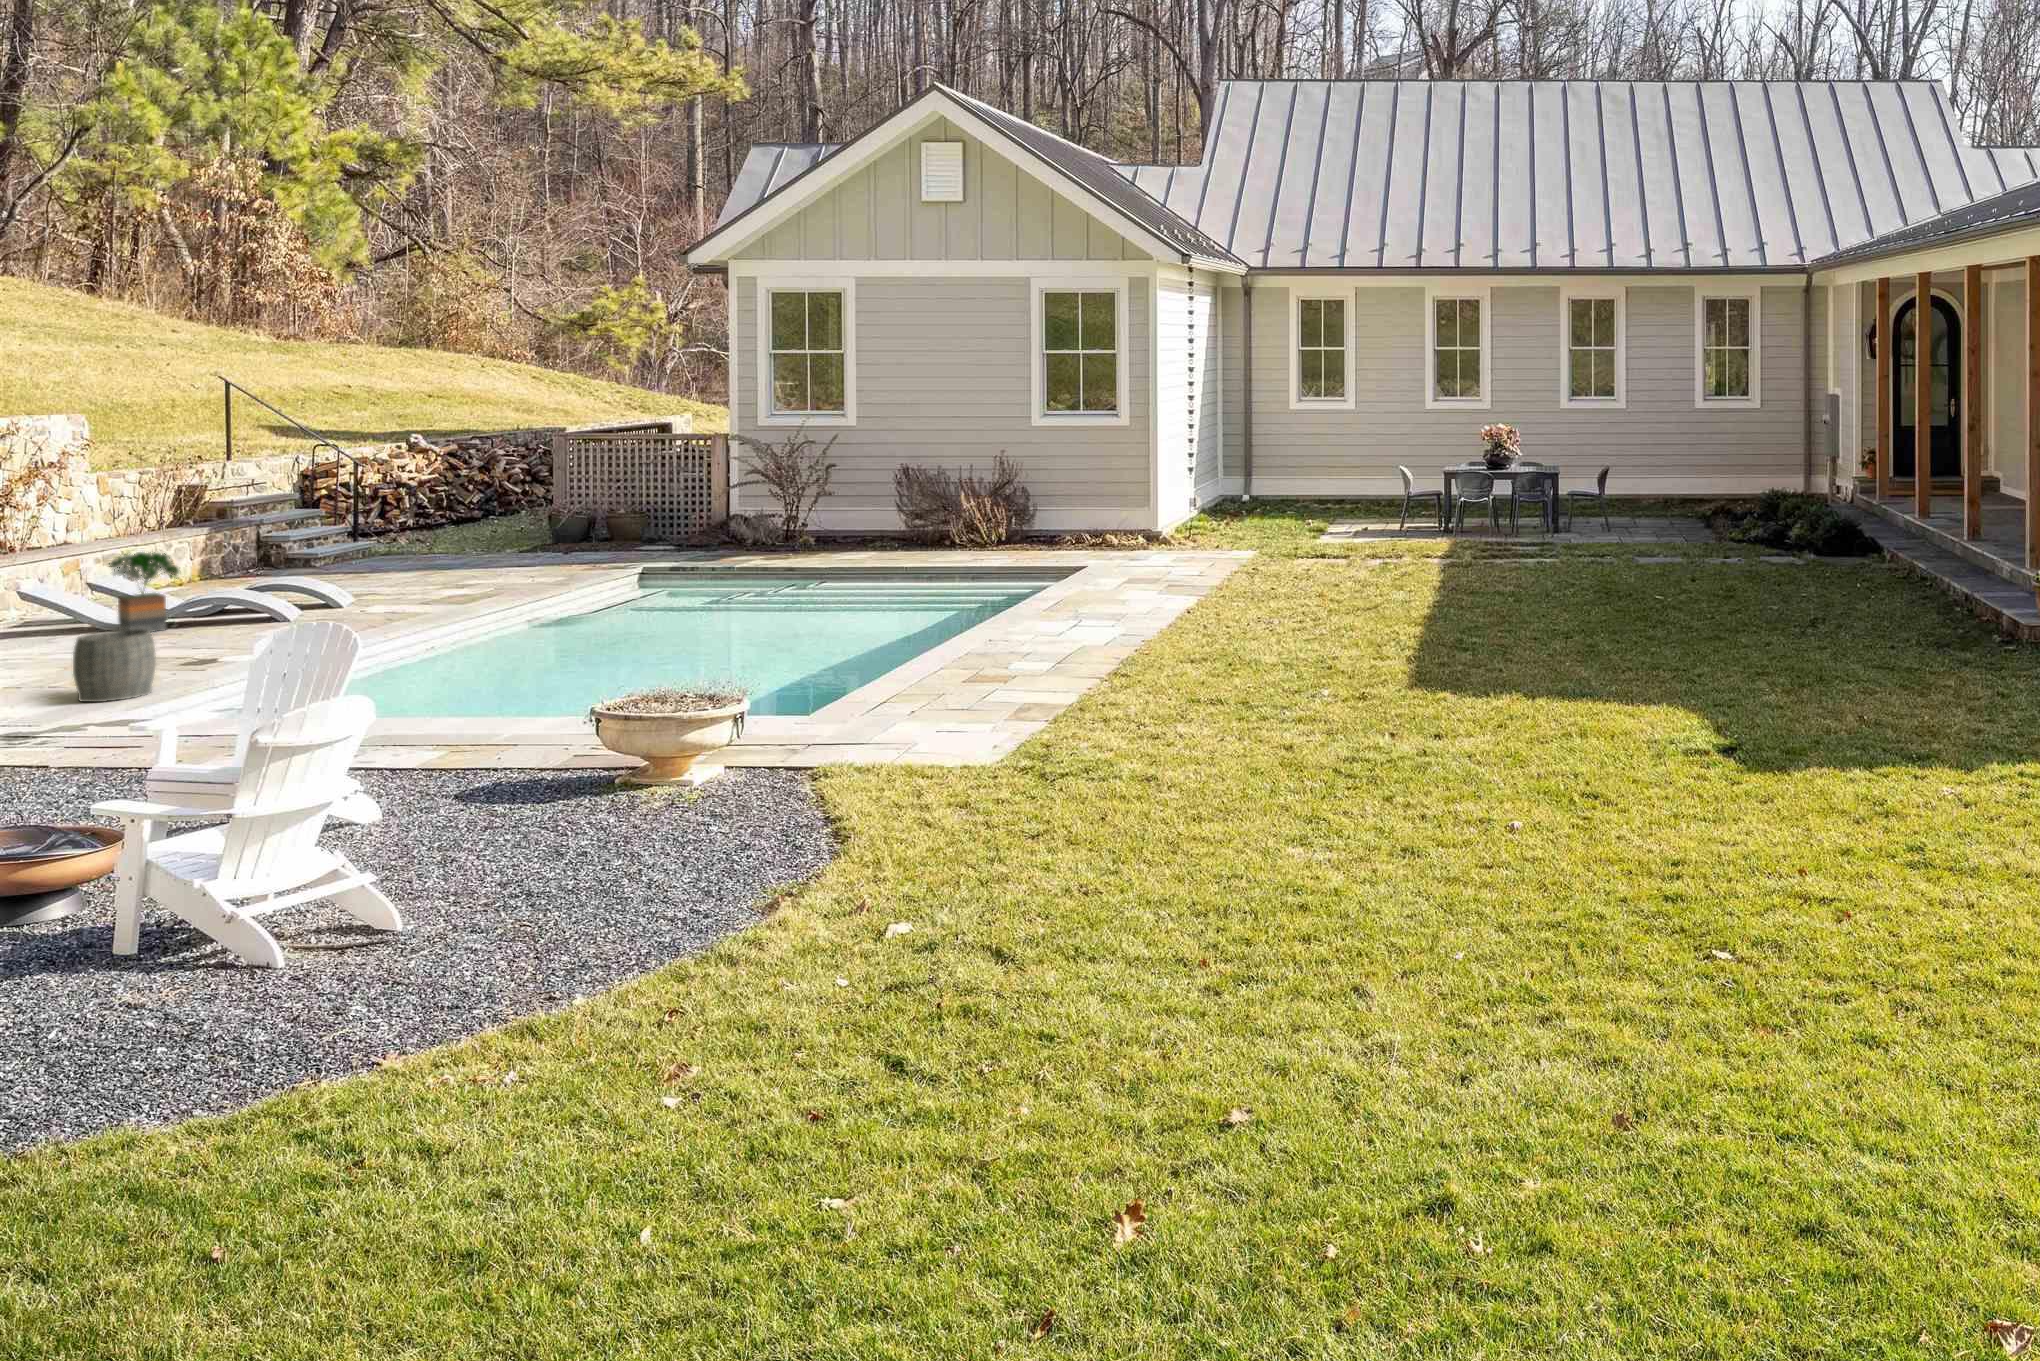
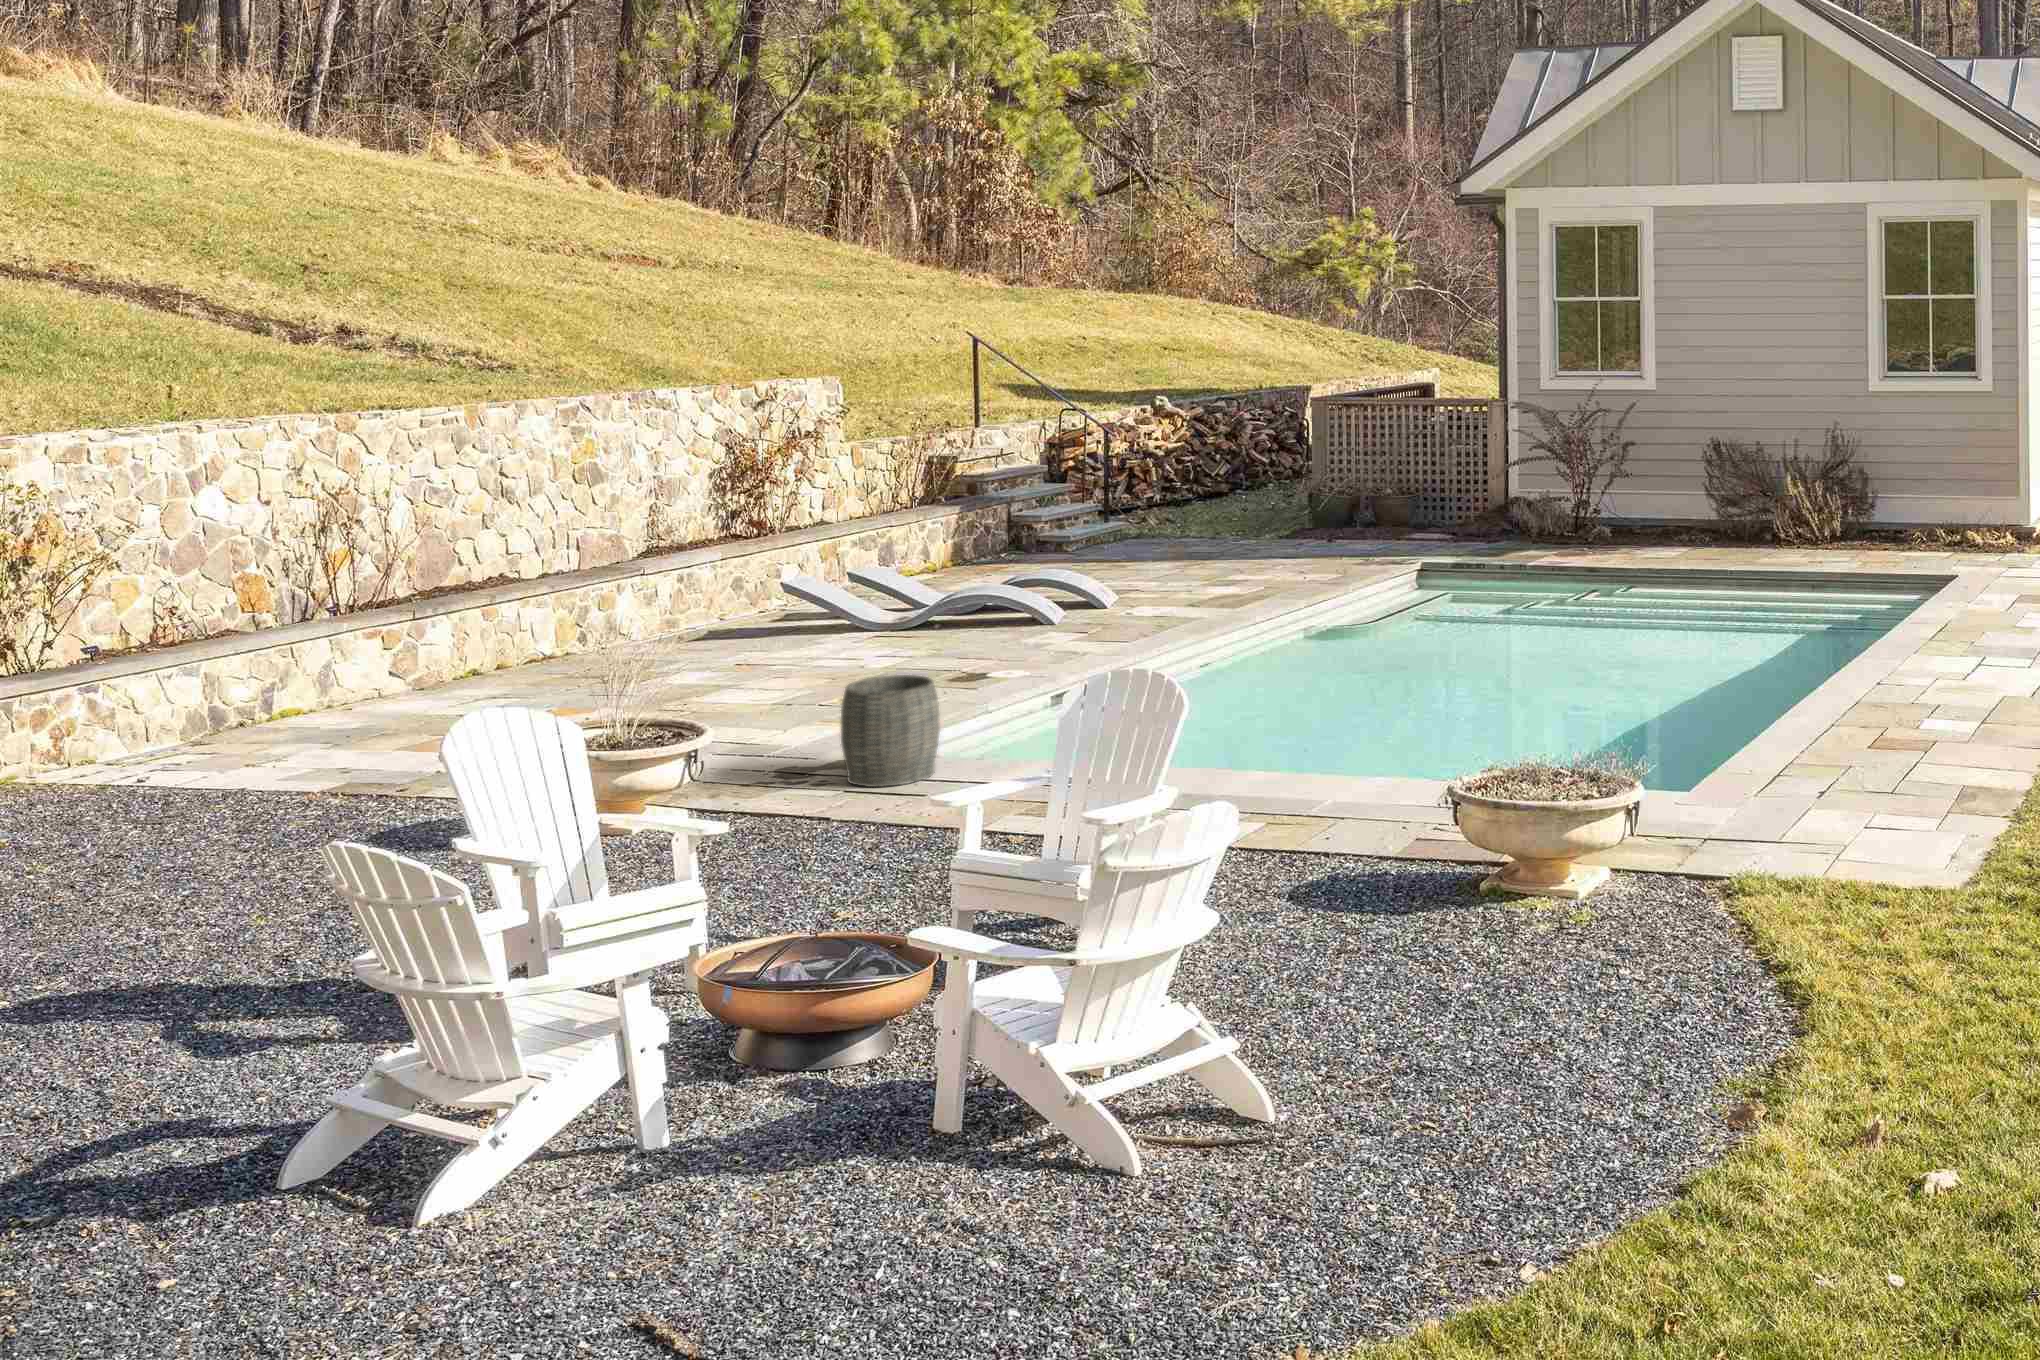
potted tree: present [109,552,180,632] -> none [869,544,952,659]

